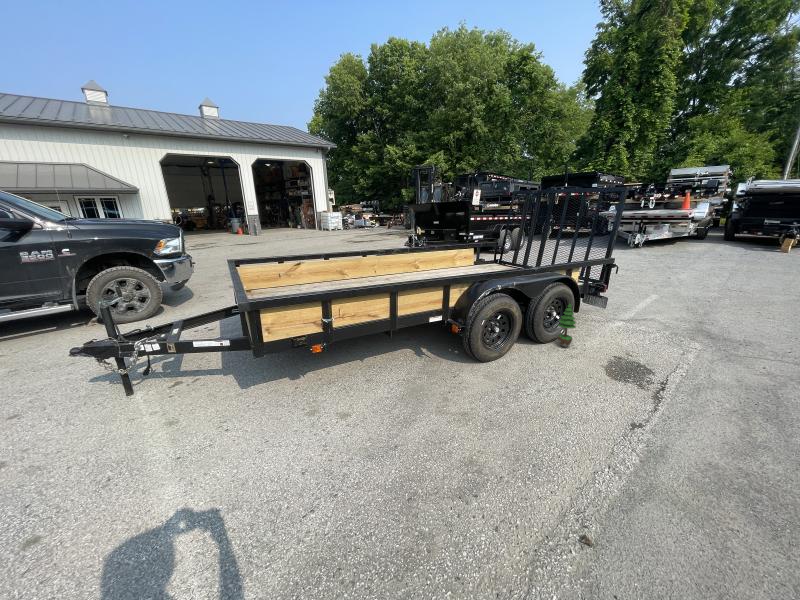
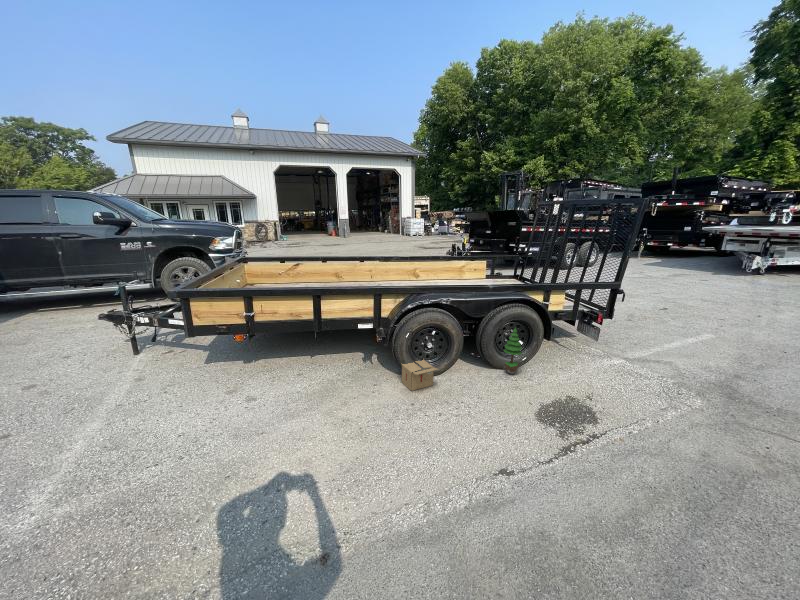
cardboard box: none [479,338,526,379] -> present [402,359,438,391]

